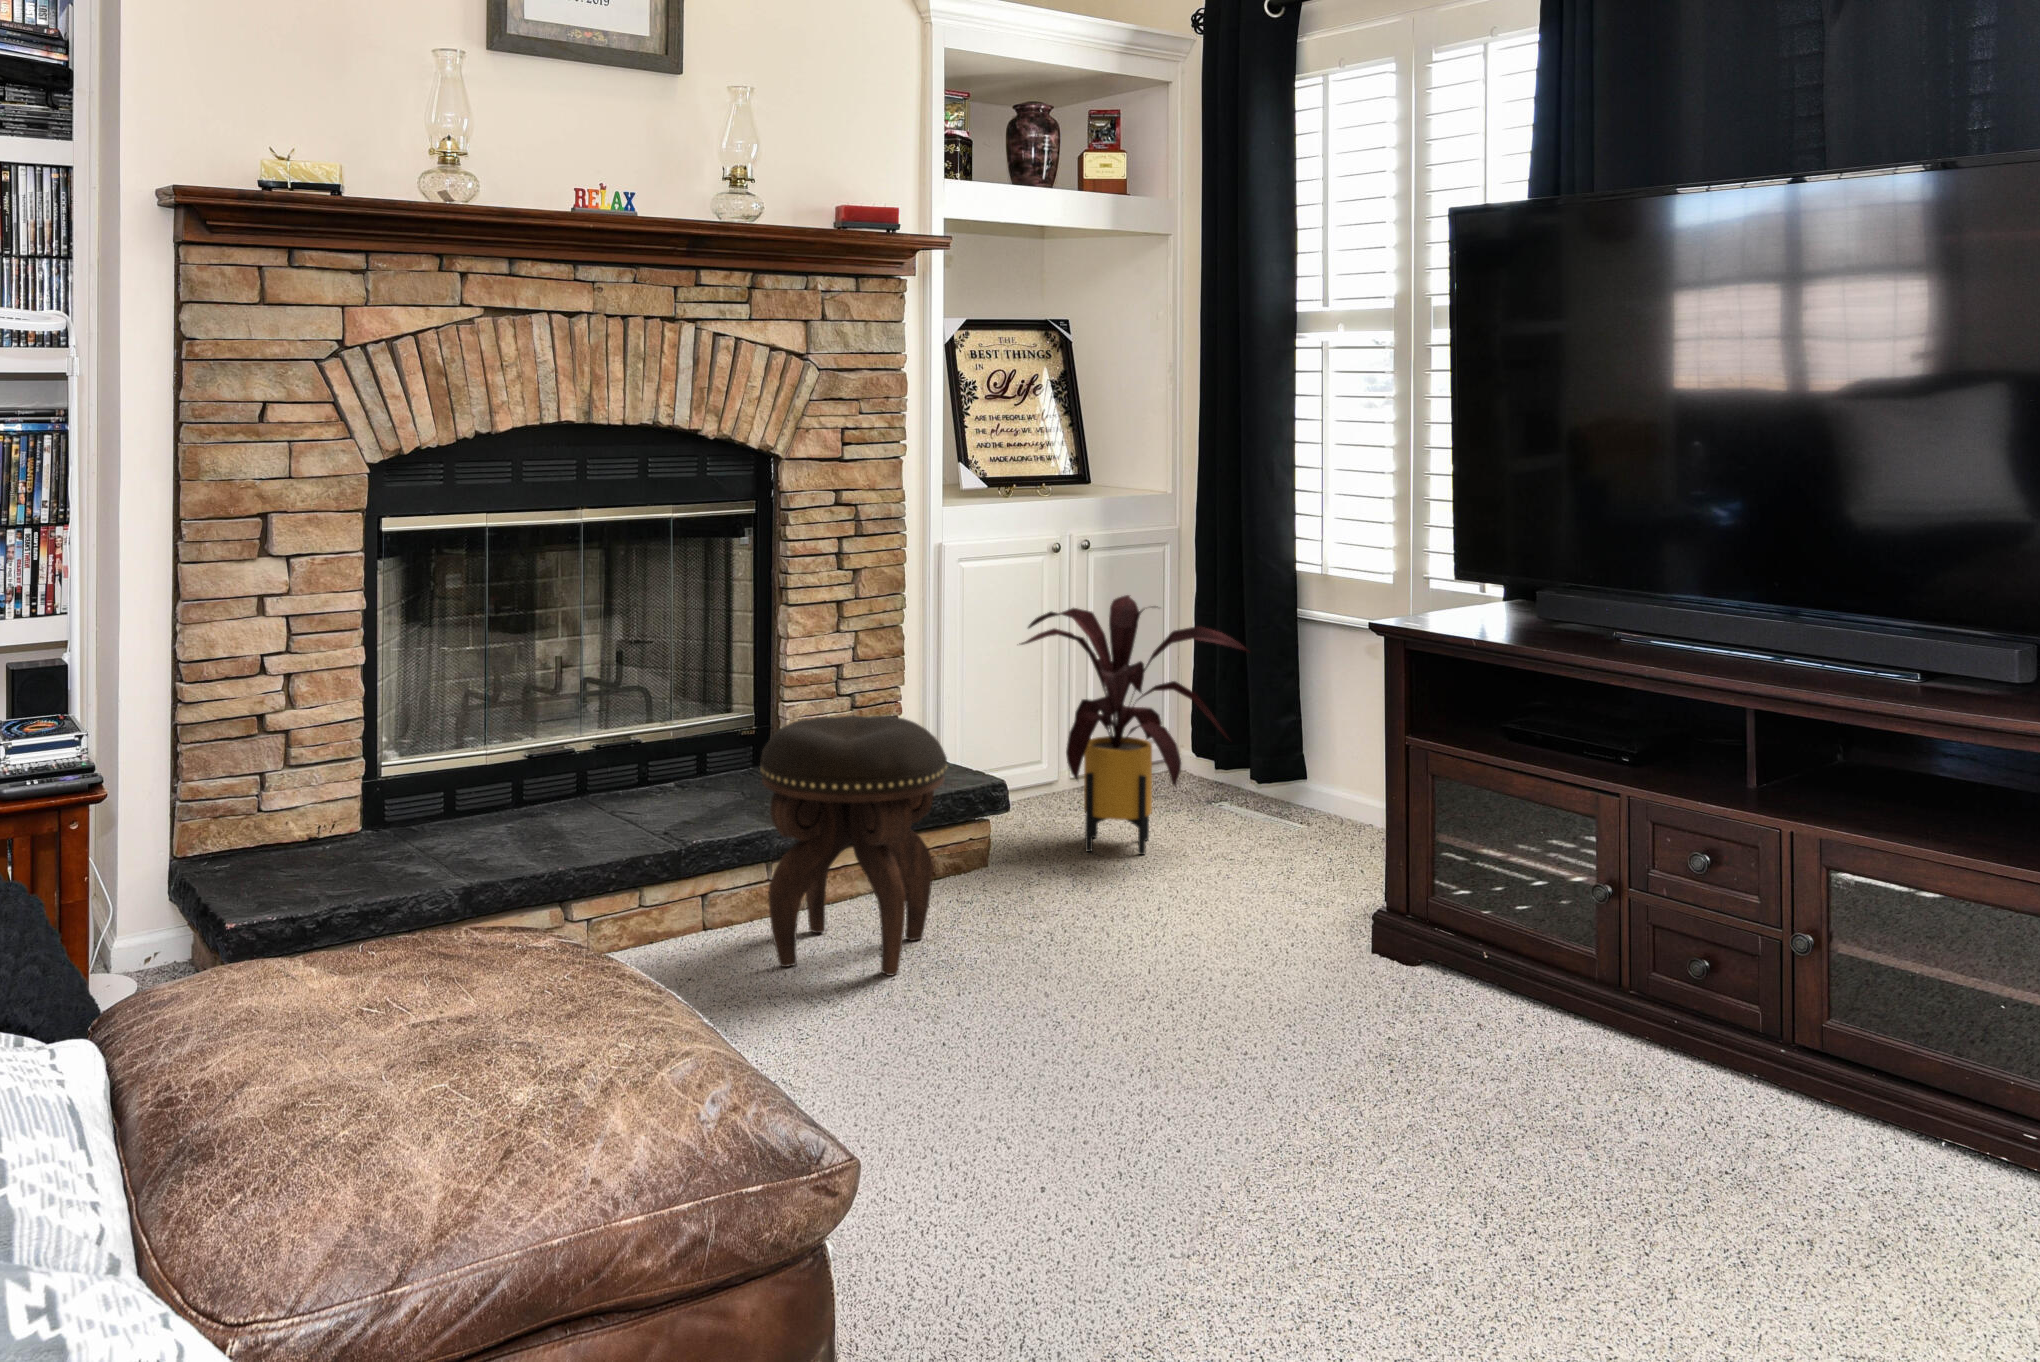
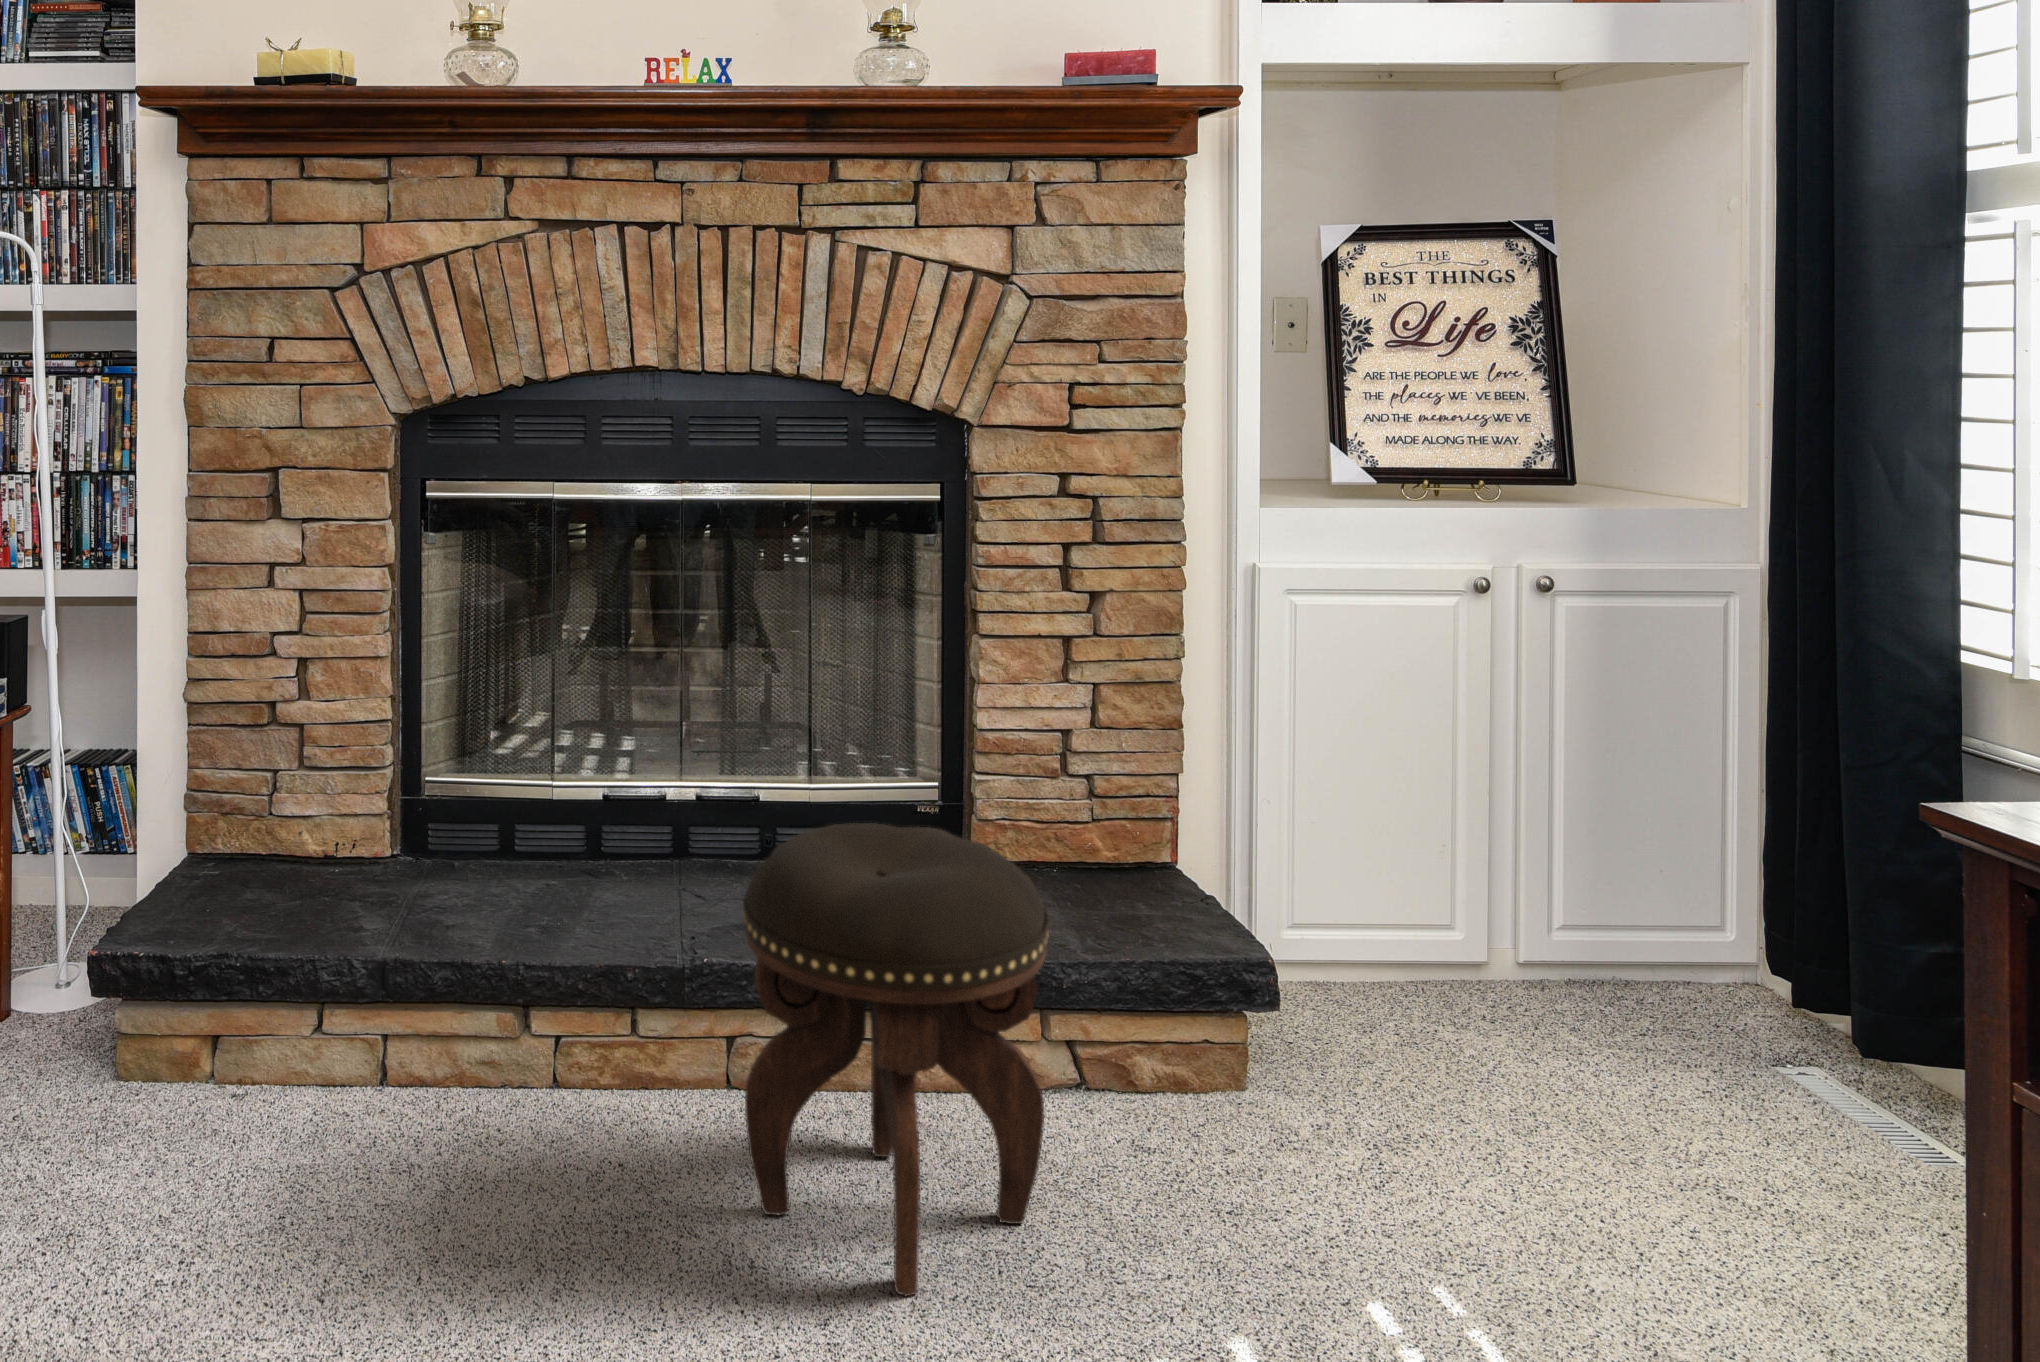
house plant: present [1019,595,1250,855] -> none [1328,674,1802,1143]

